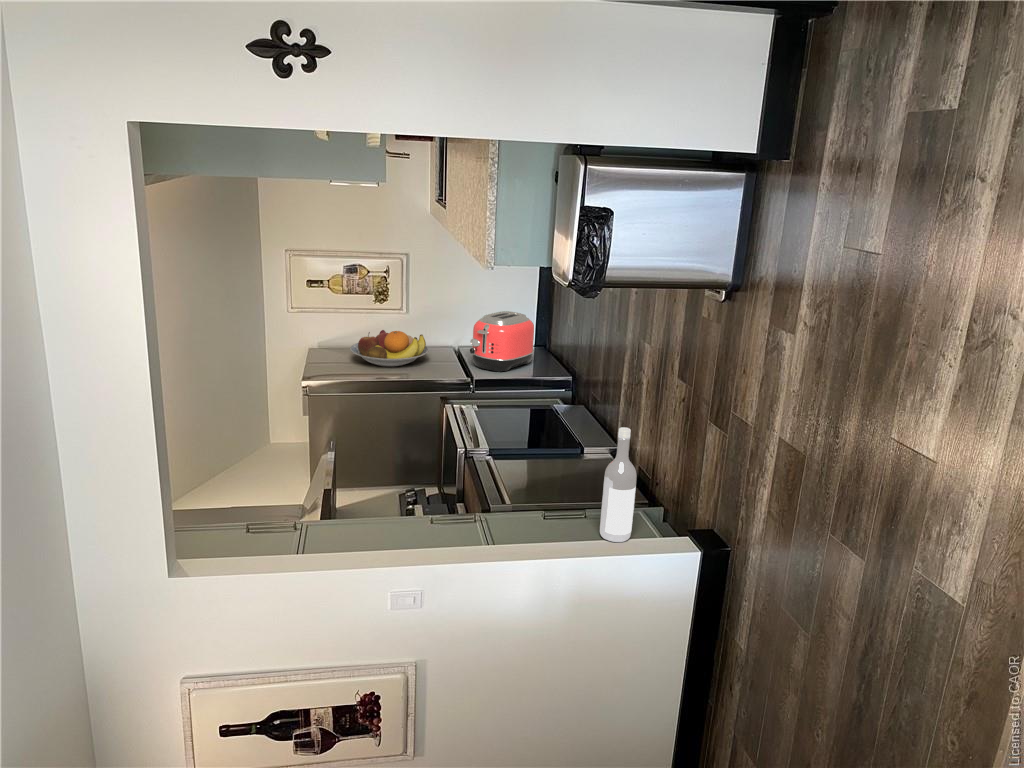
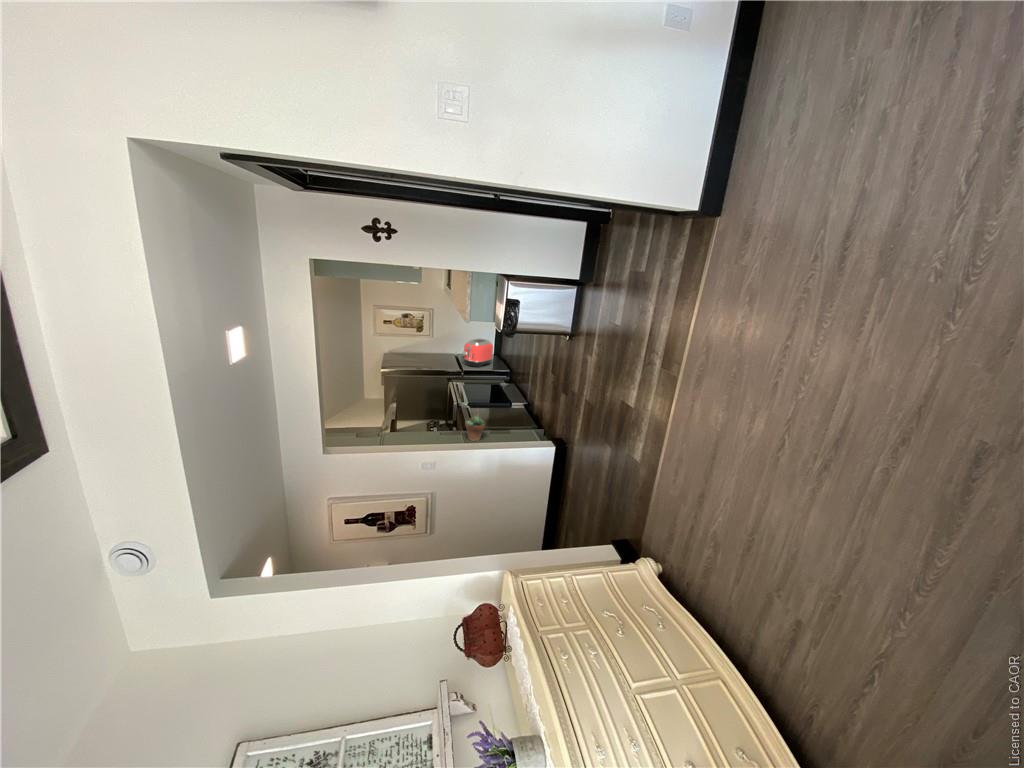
fruit bowl: present [350,330,429,367] -> none [405,346,443,363]
wine bottle: present [600,427,637,542] -> none [513,394,529,443]
succulent plant: none [489,463,536,539] -> present [465,410,485,441]

